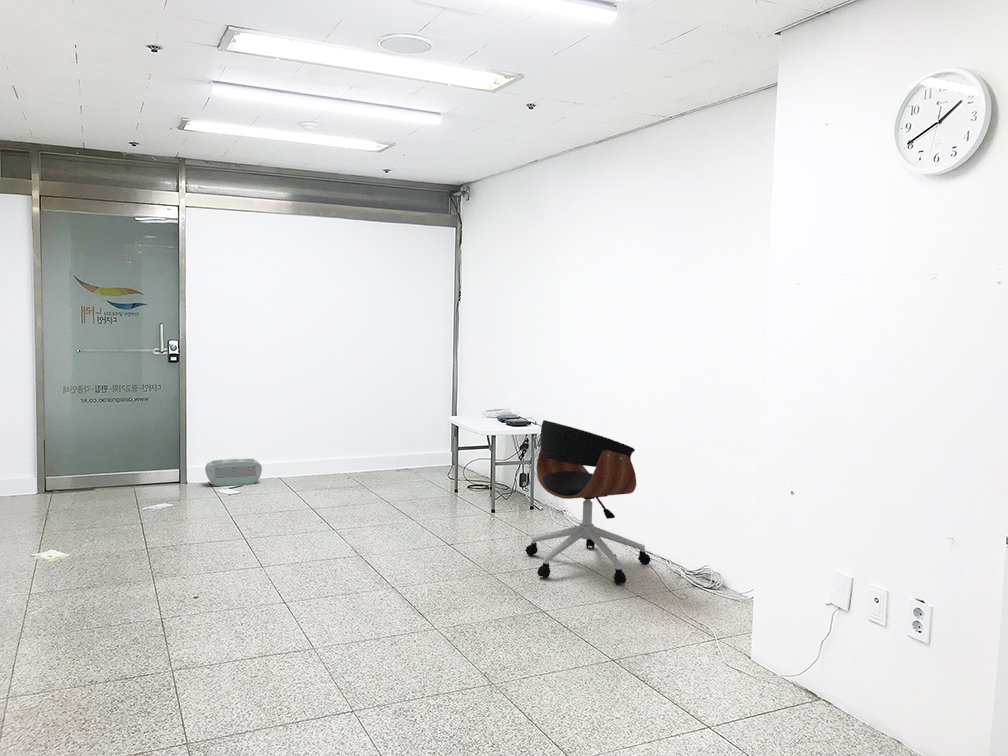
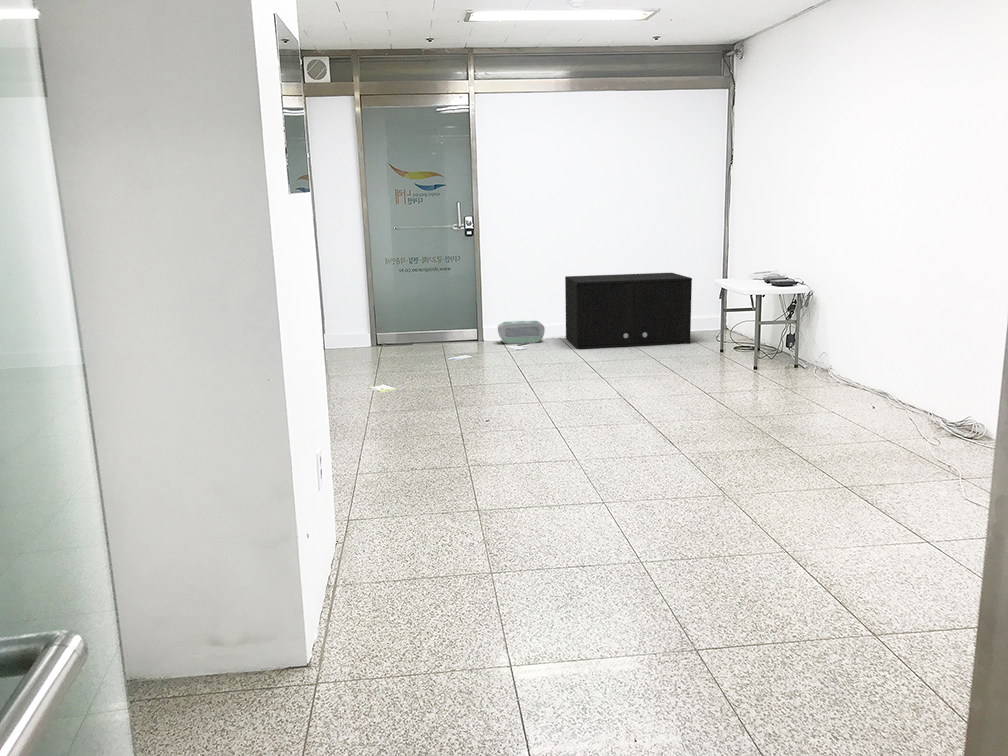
storage cabinet: none [286,407,424,491] -> present [565,273,692,349]
office chair: present [525,420,651,584] -> none [780,274,911,431]

